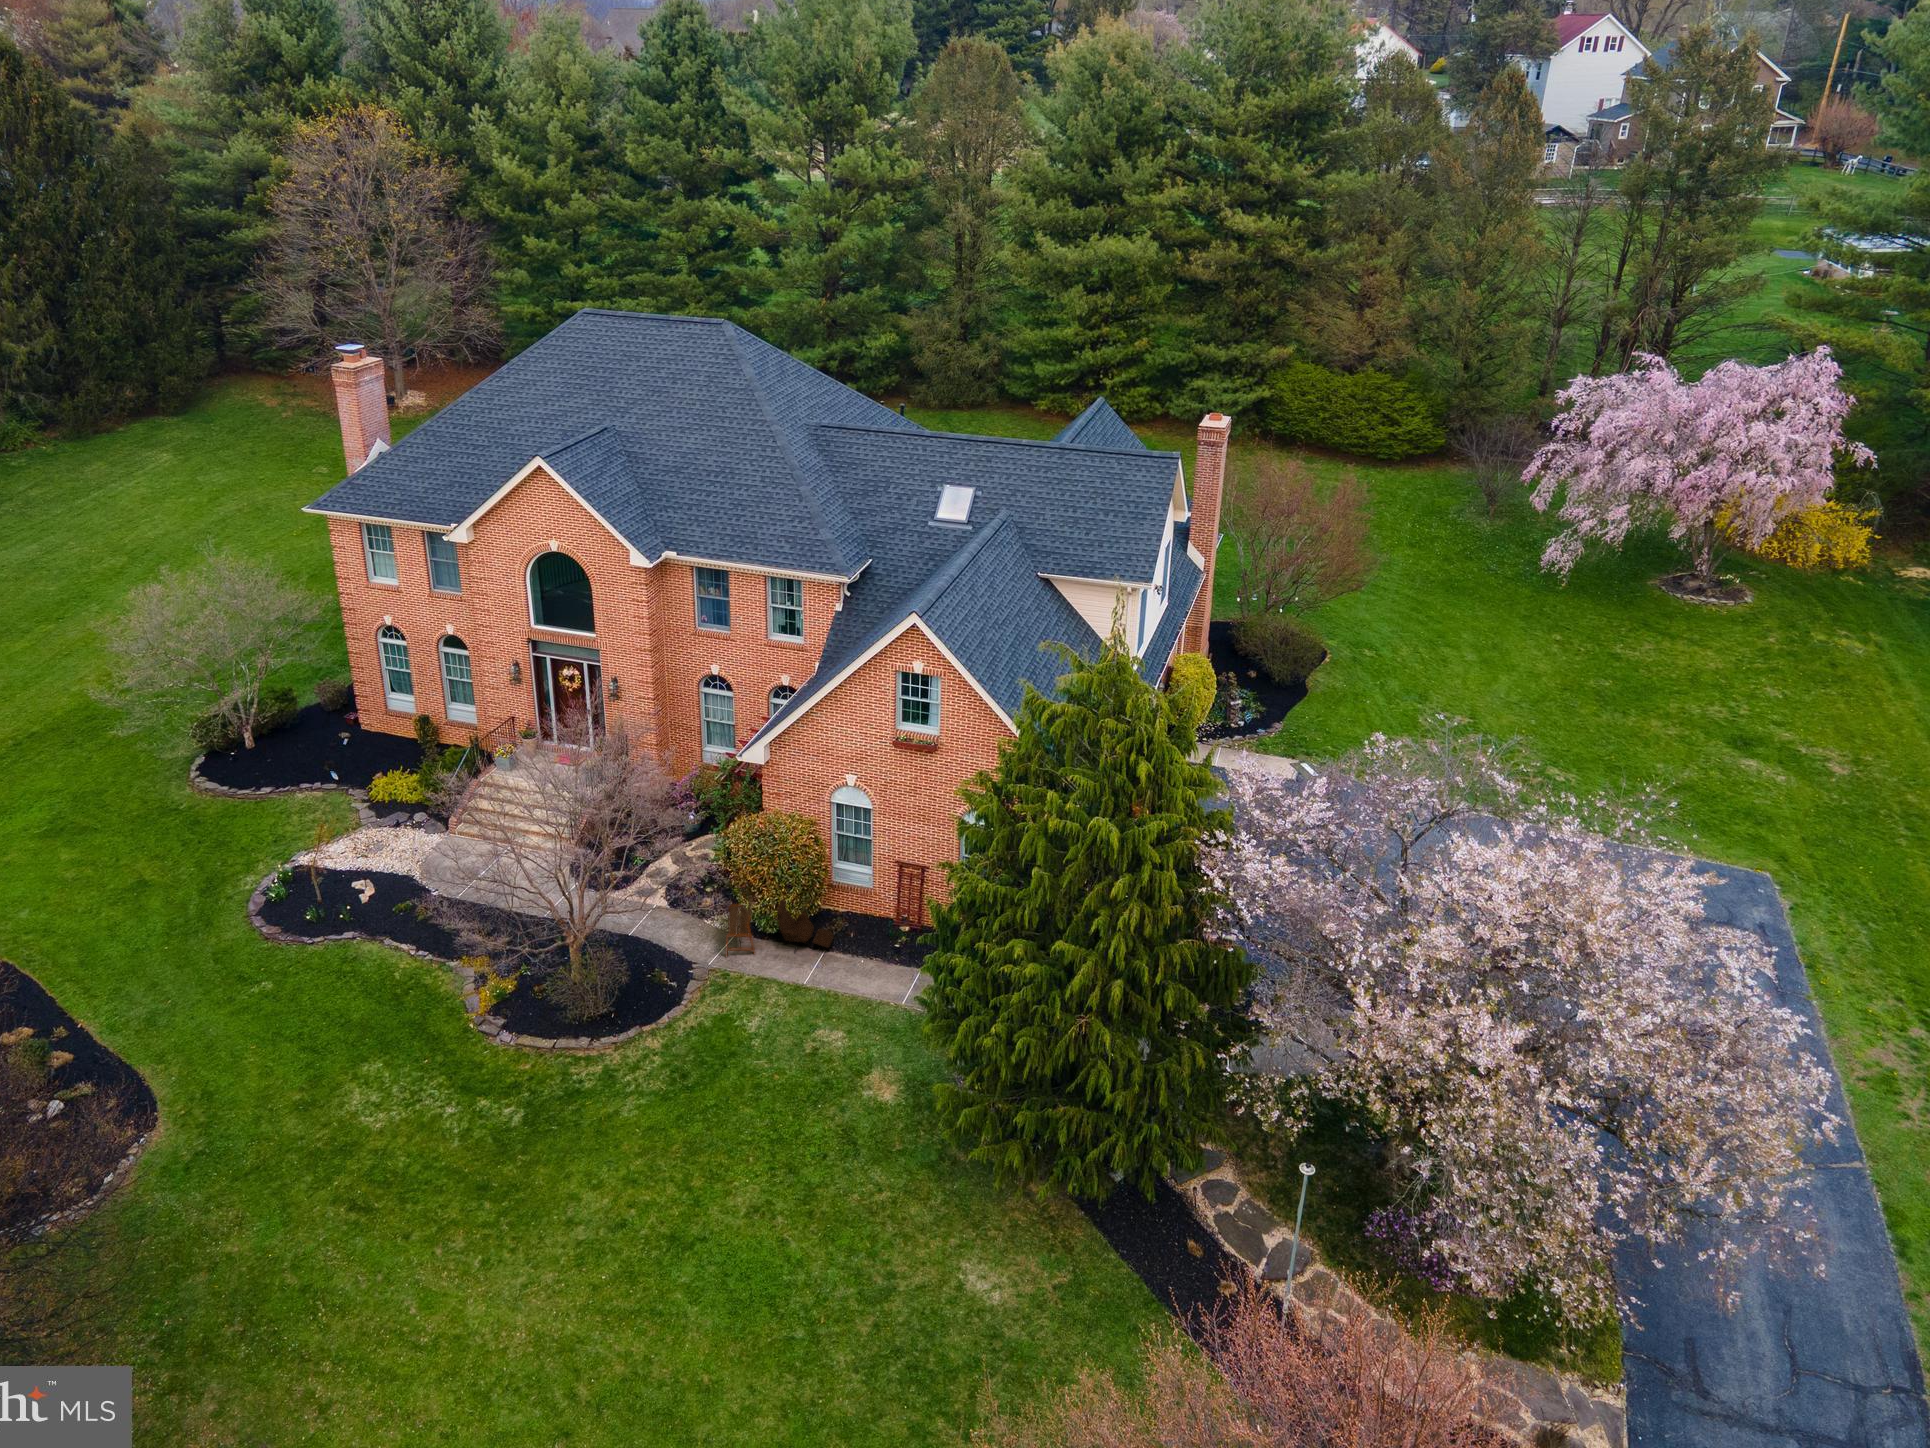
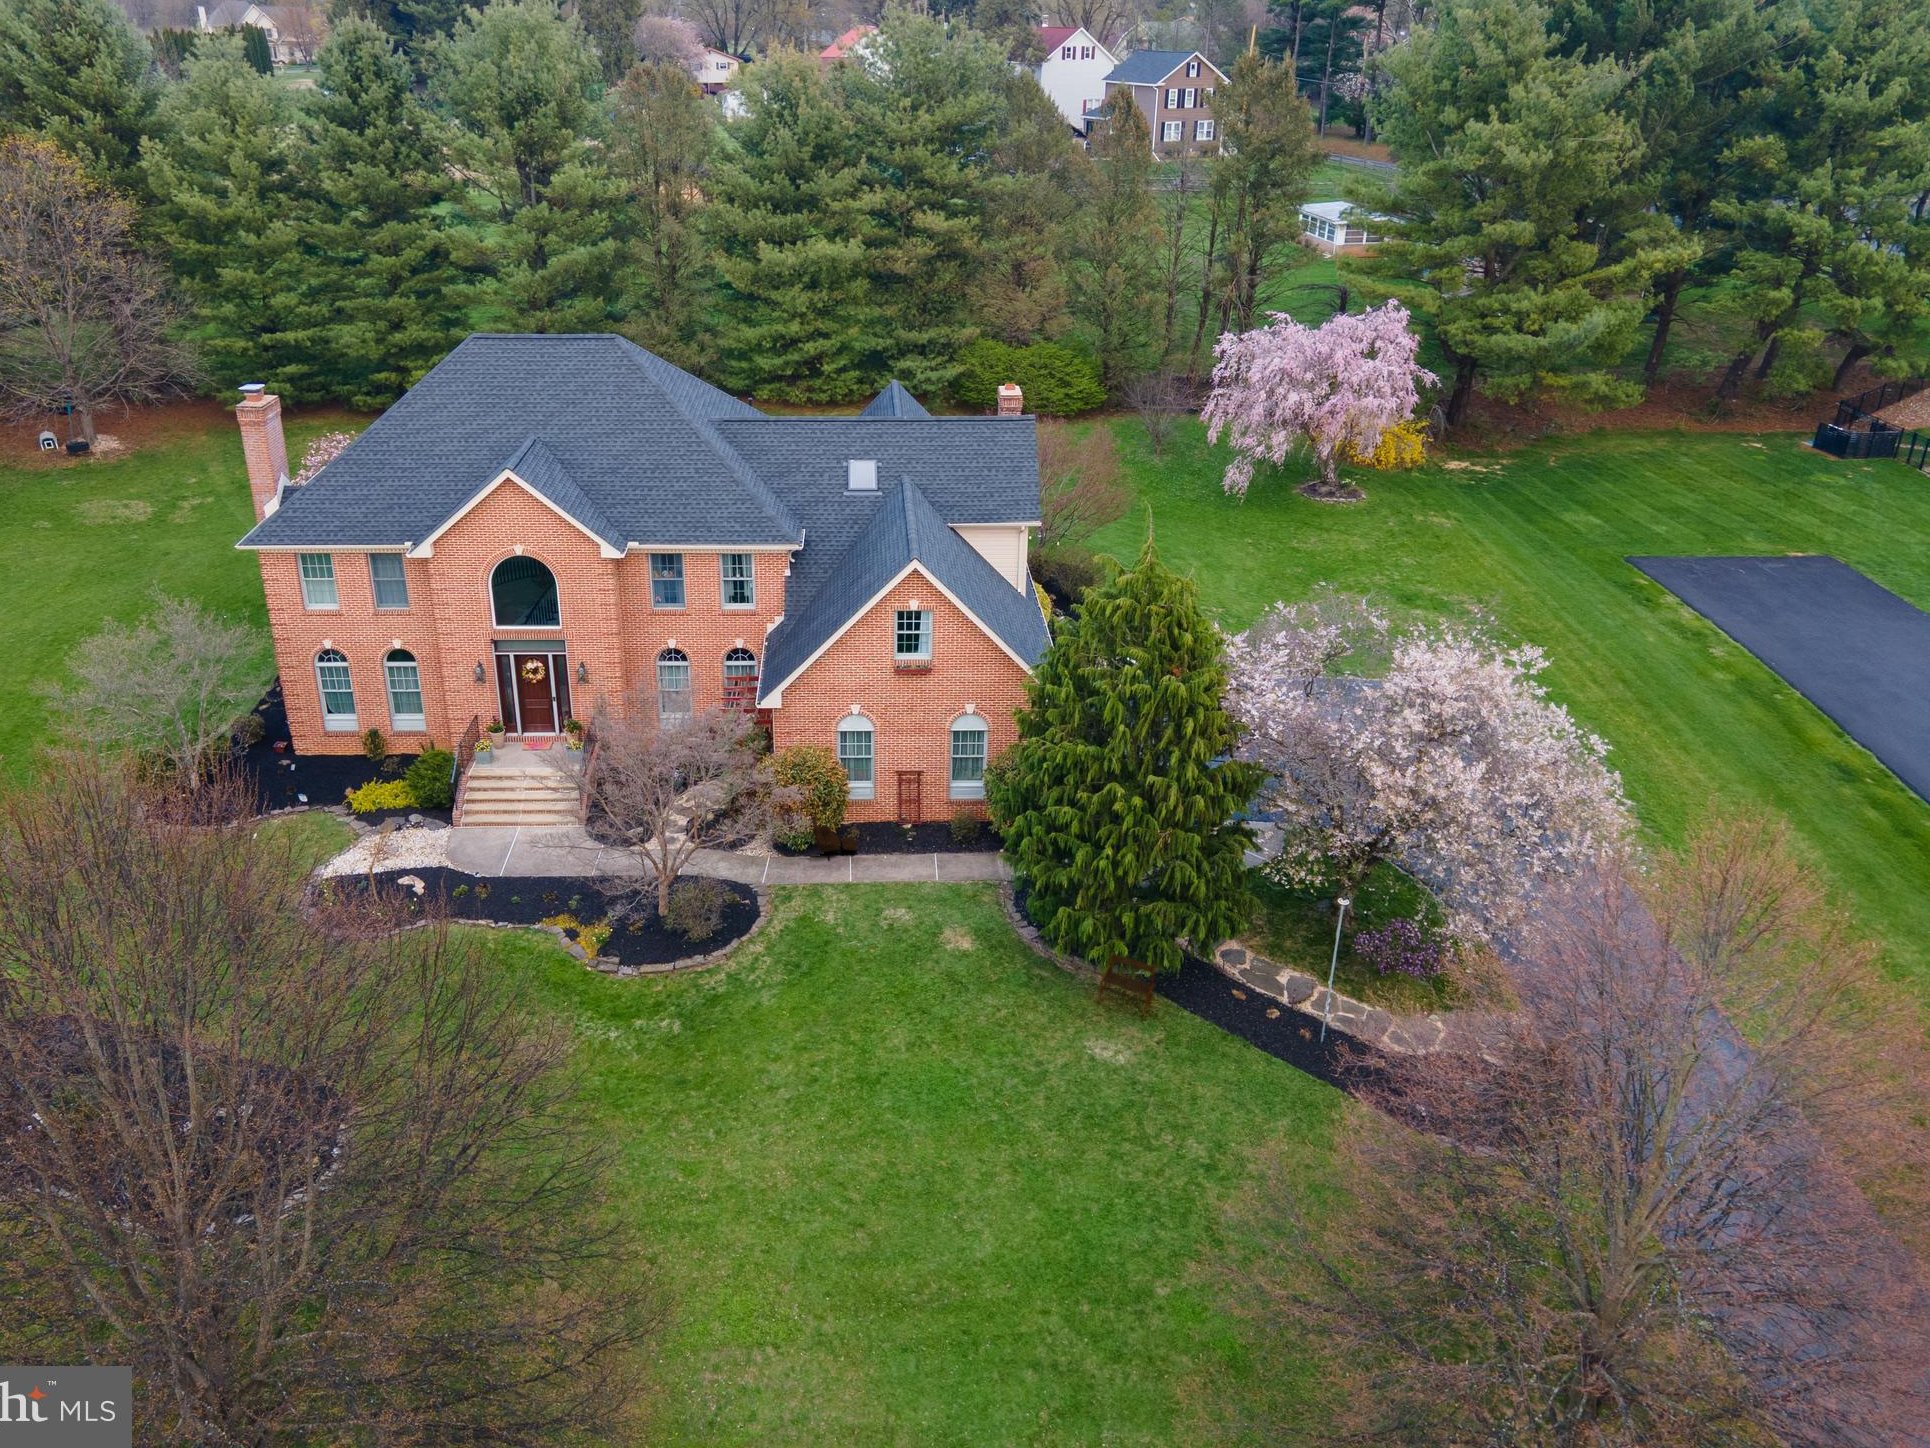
bench: present [725,897,755,956] -> present [1098,953,1155,1018]

